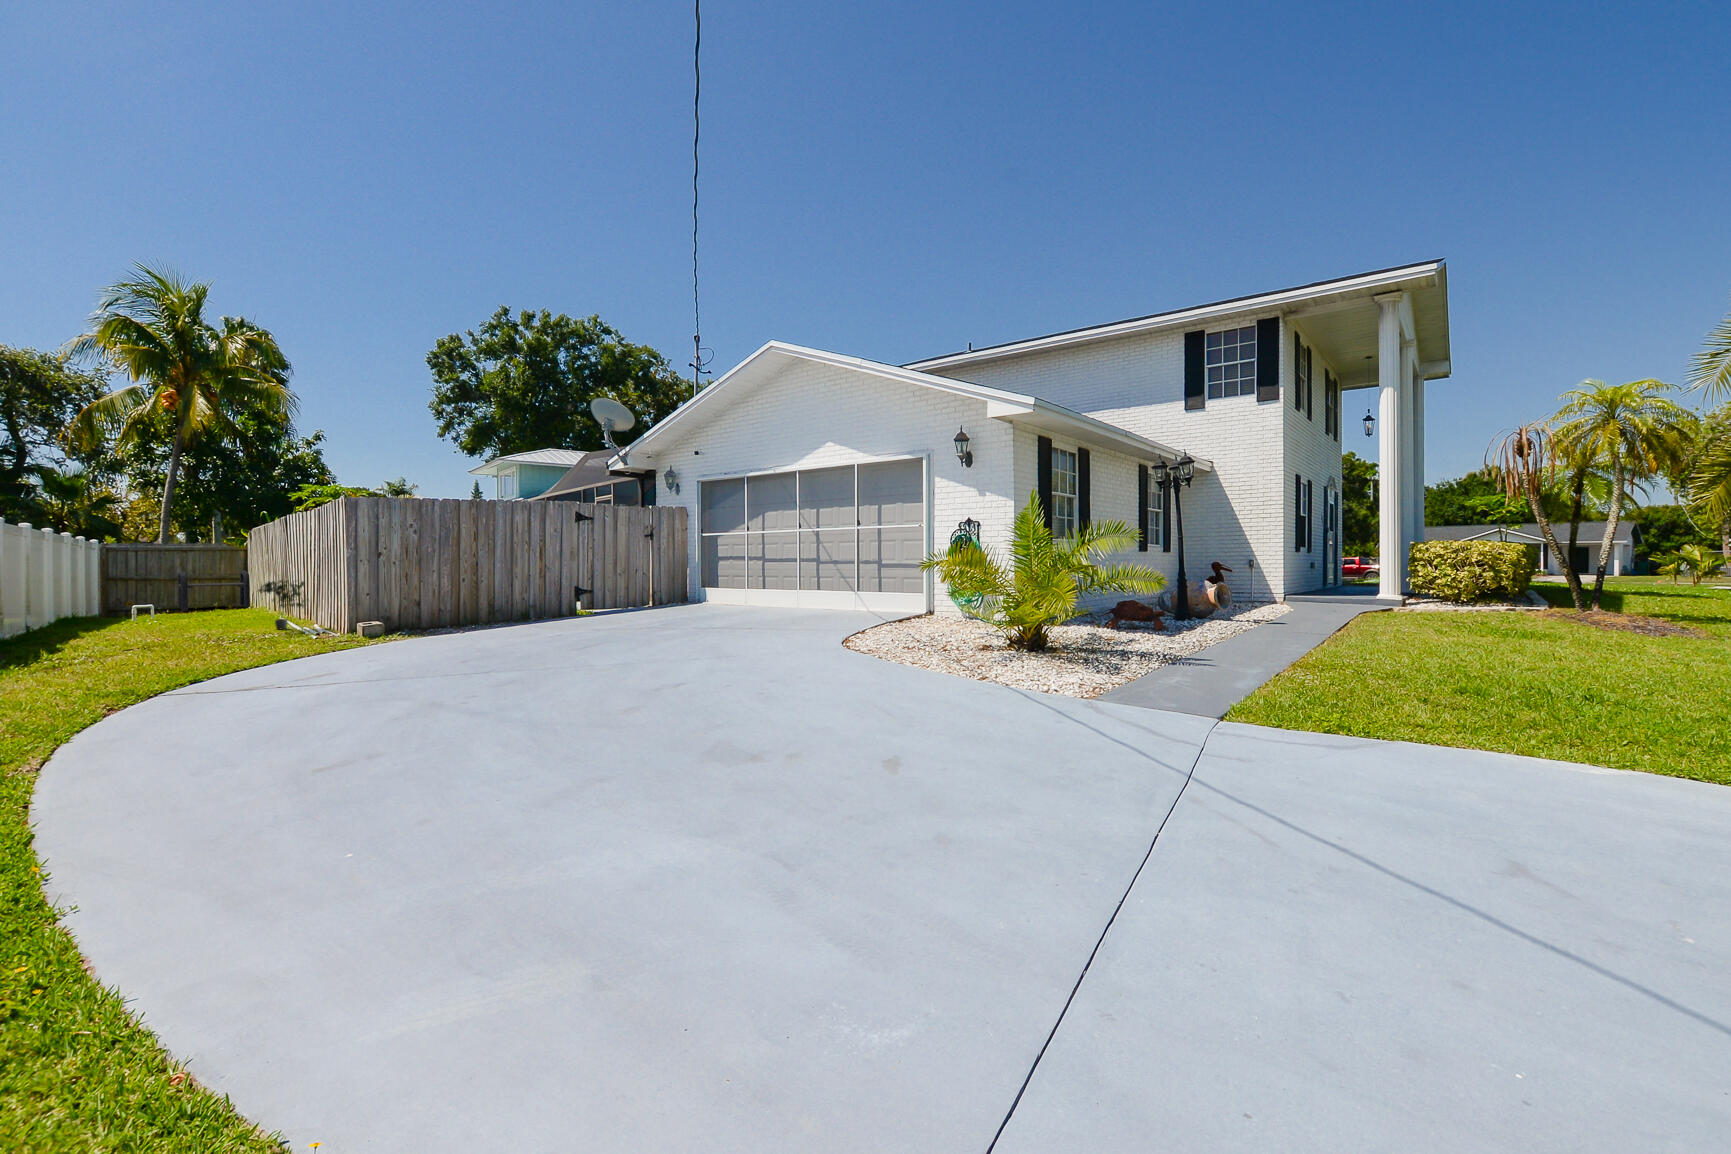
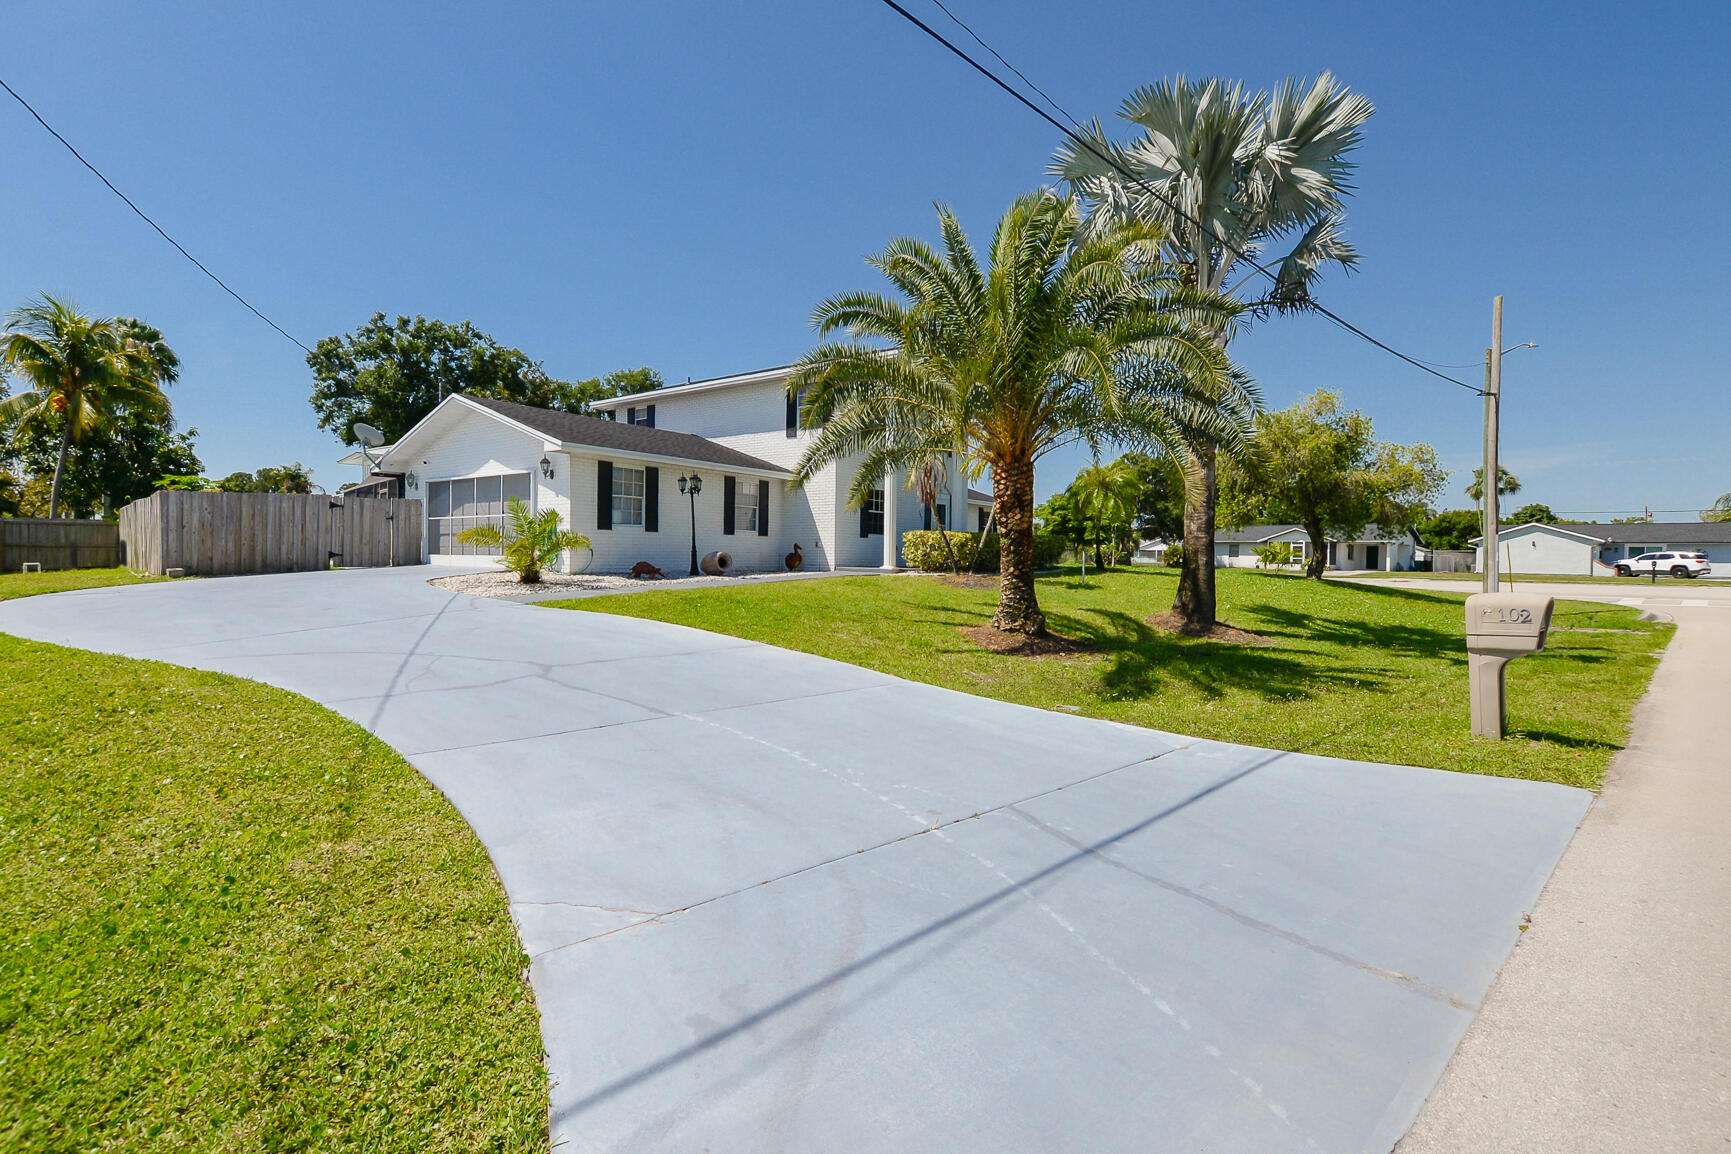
potted plant: present [259,580,305,629] -> none [127,542,167,577]

